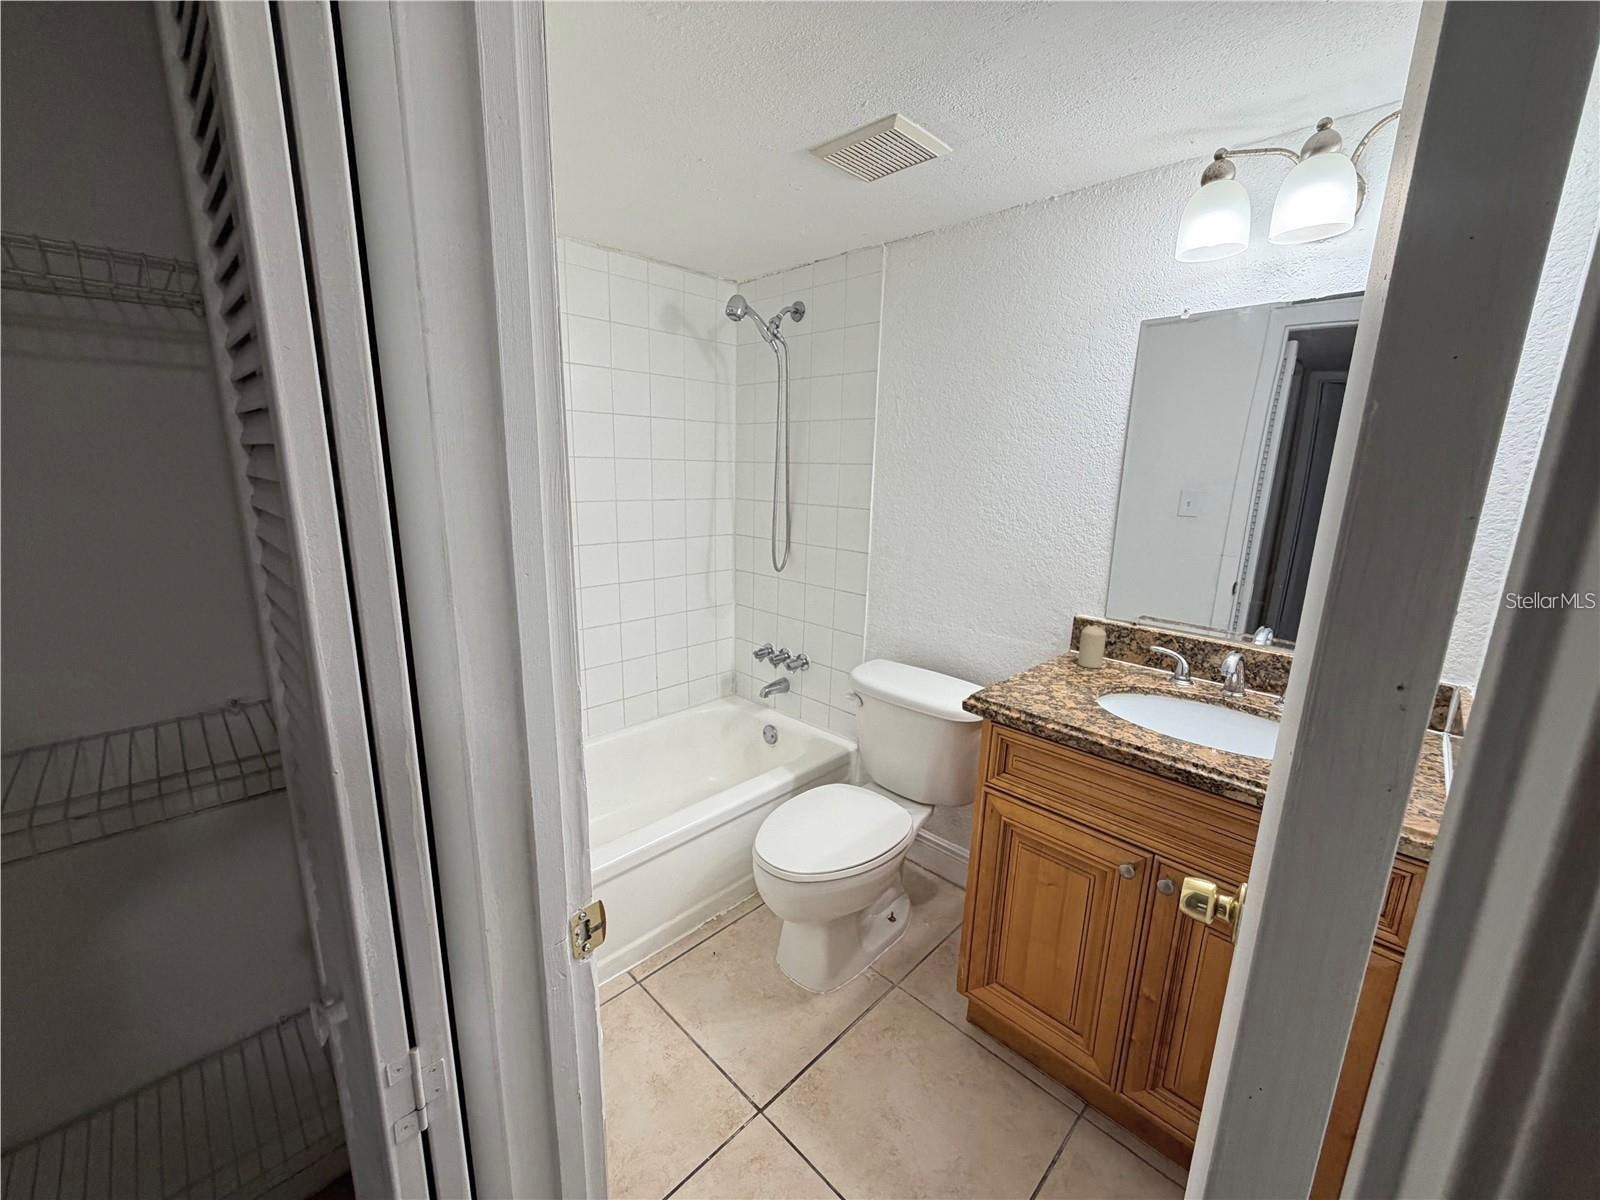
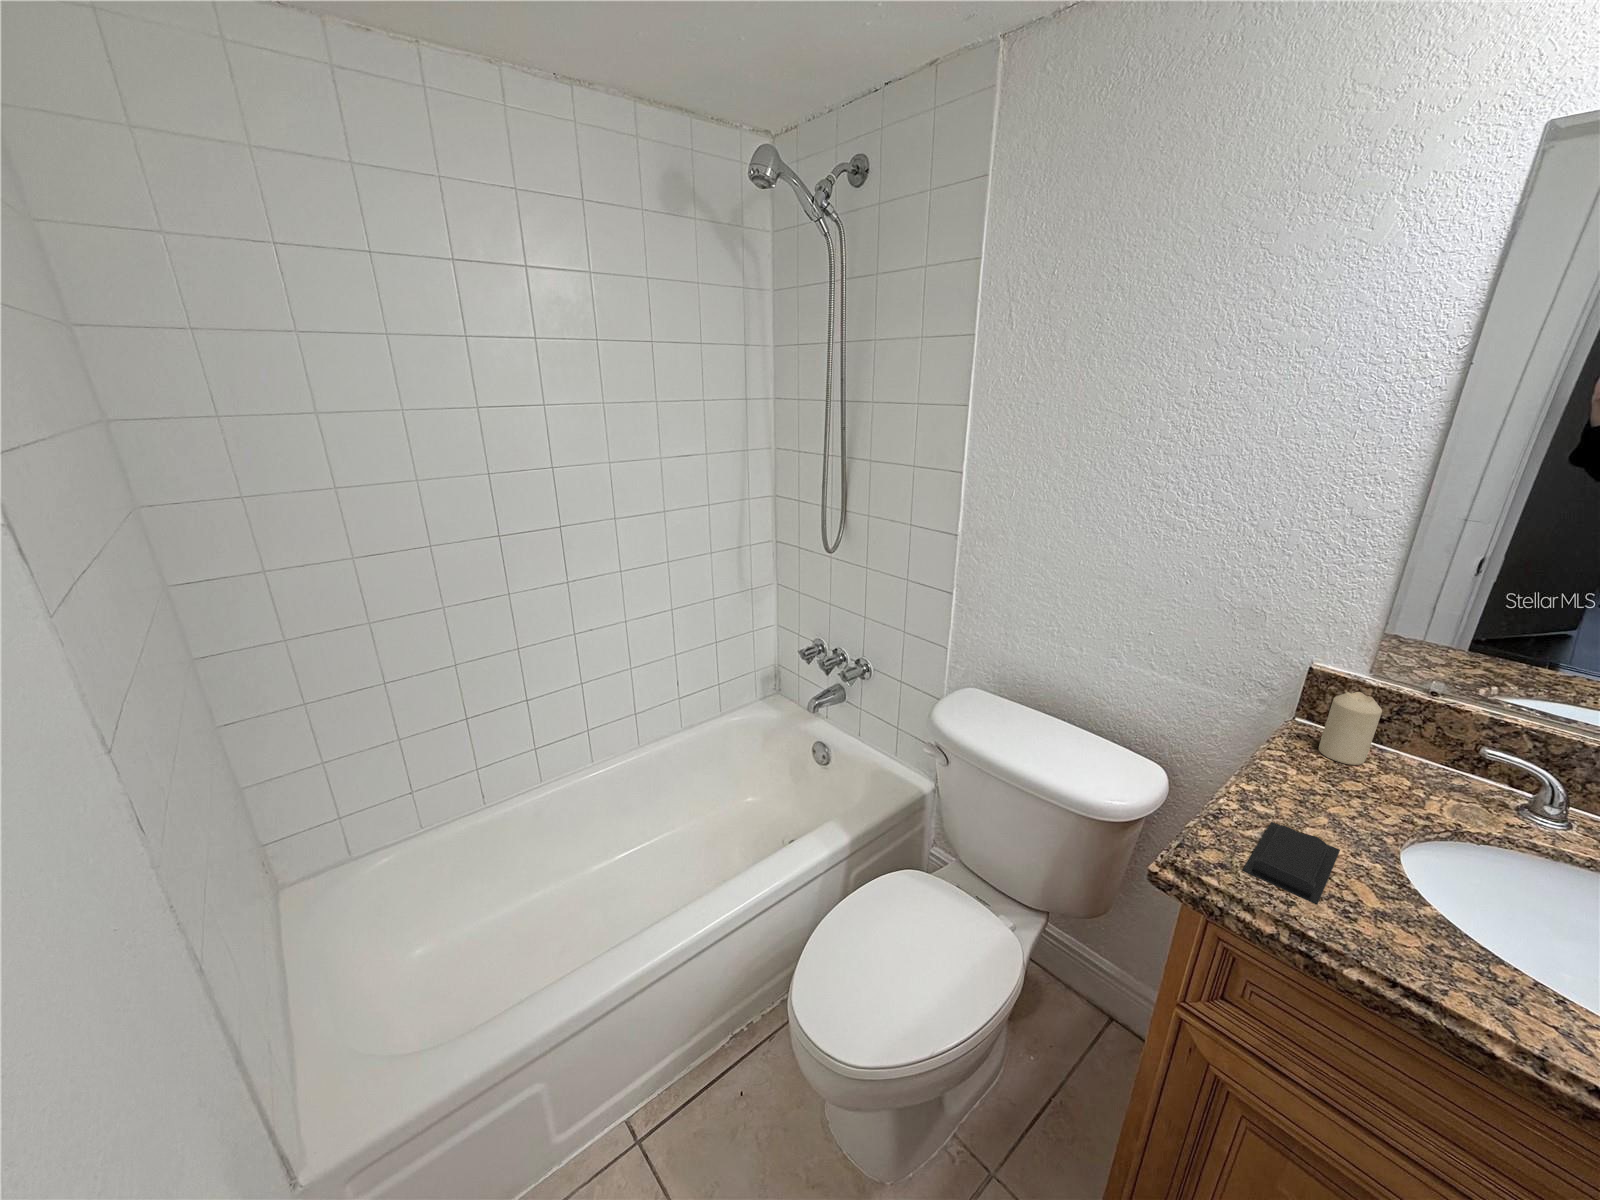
soap bar: none [1011,681,1065,707] -> present [1243,822,1340,905]

